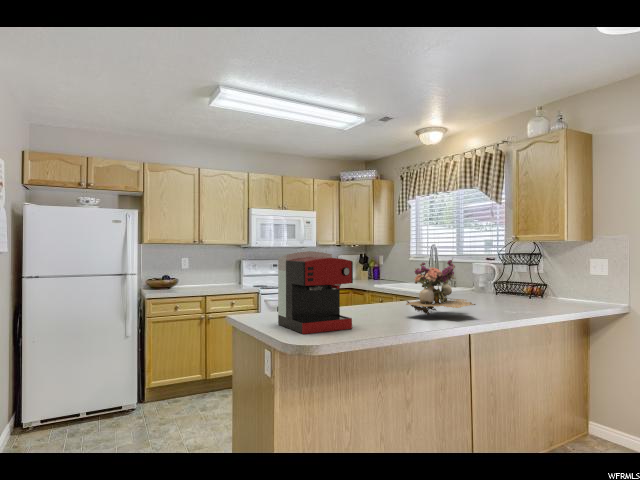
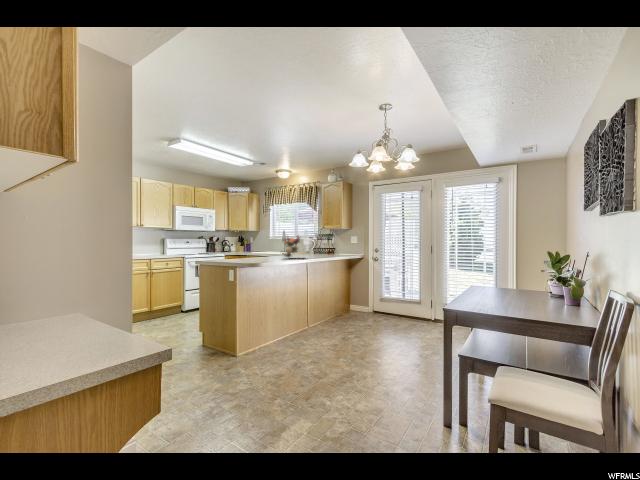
coffee maker: present [278,251,353,334] -> none [228,229,263,263]

